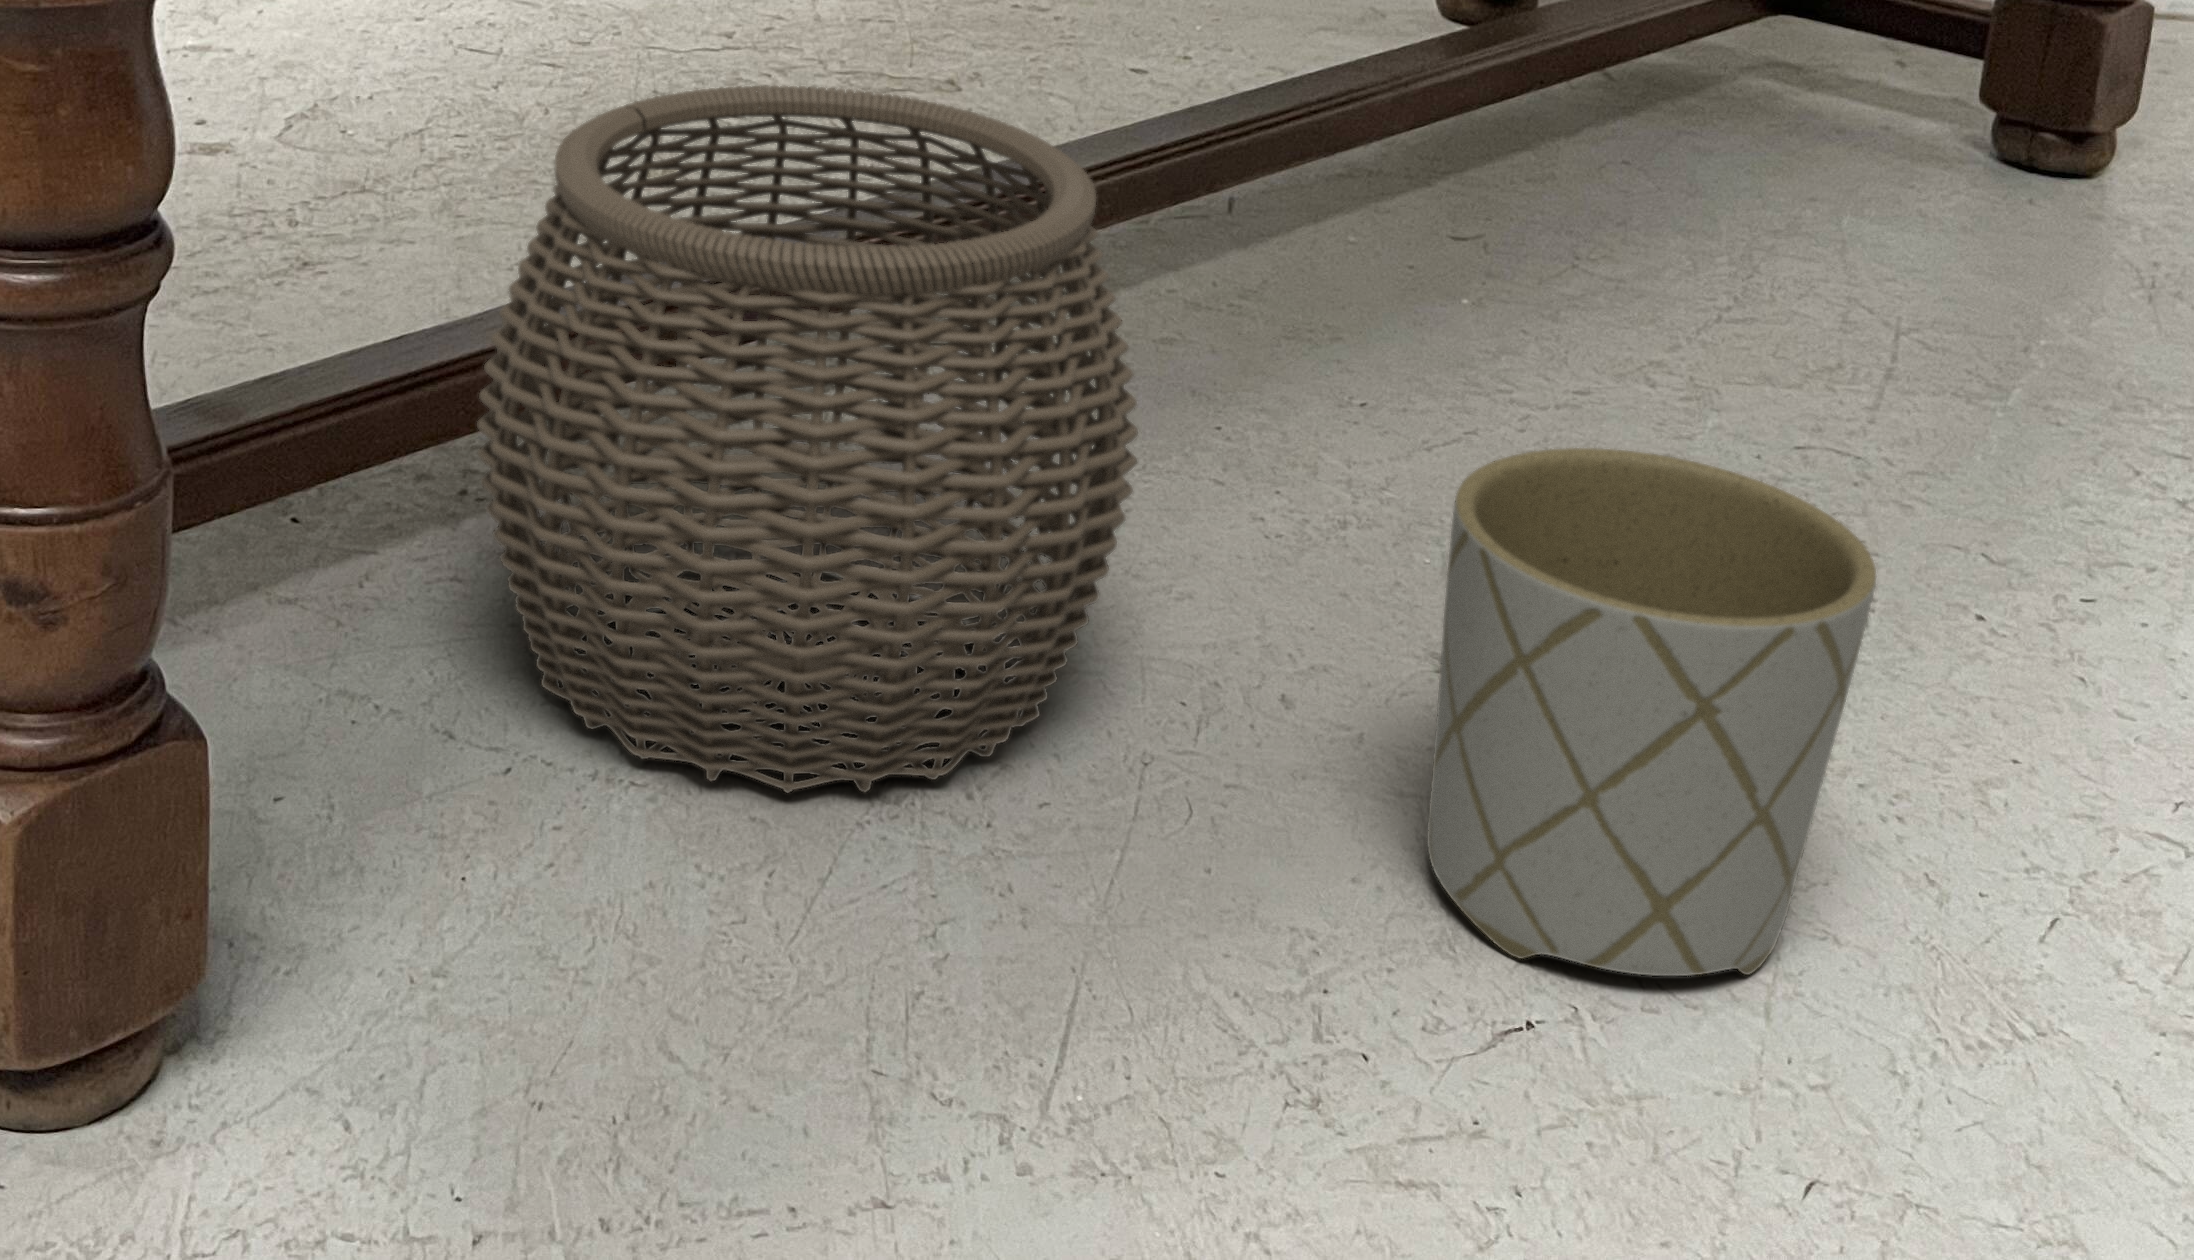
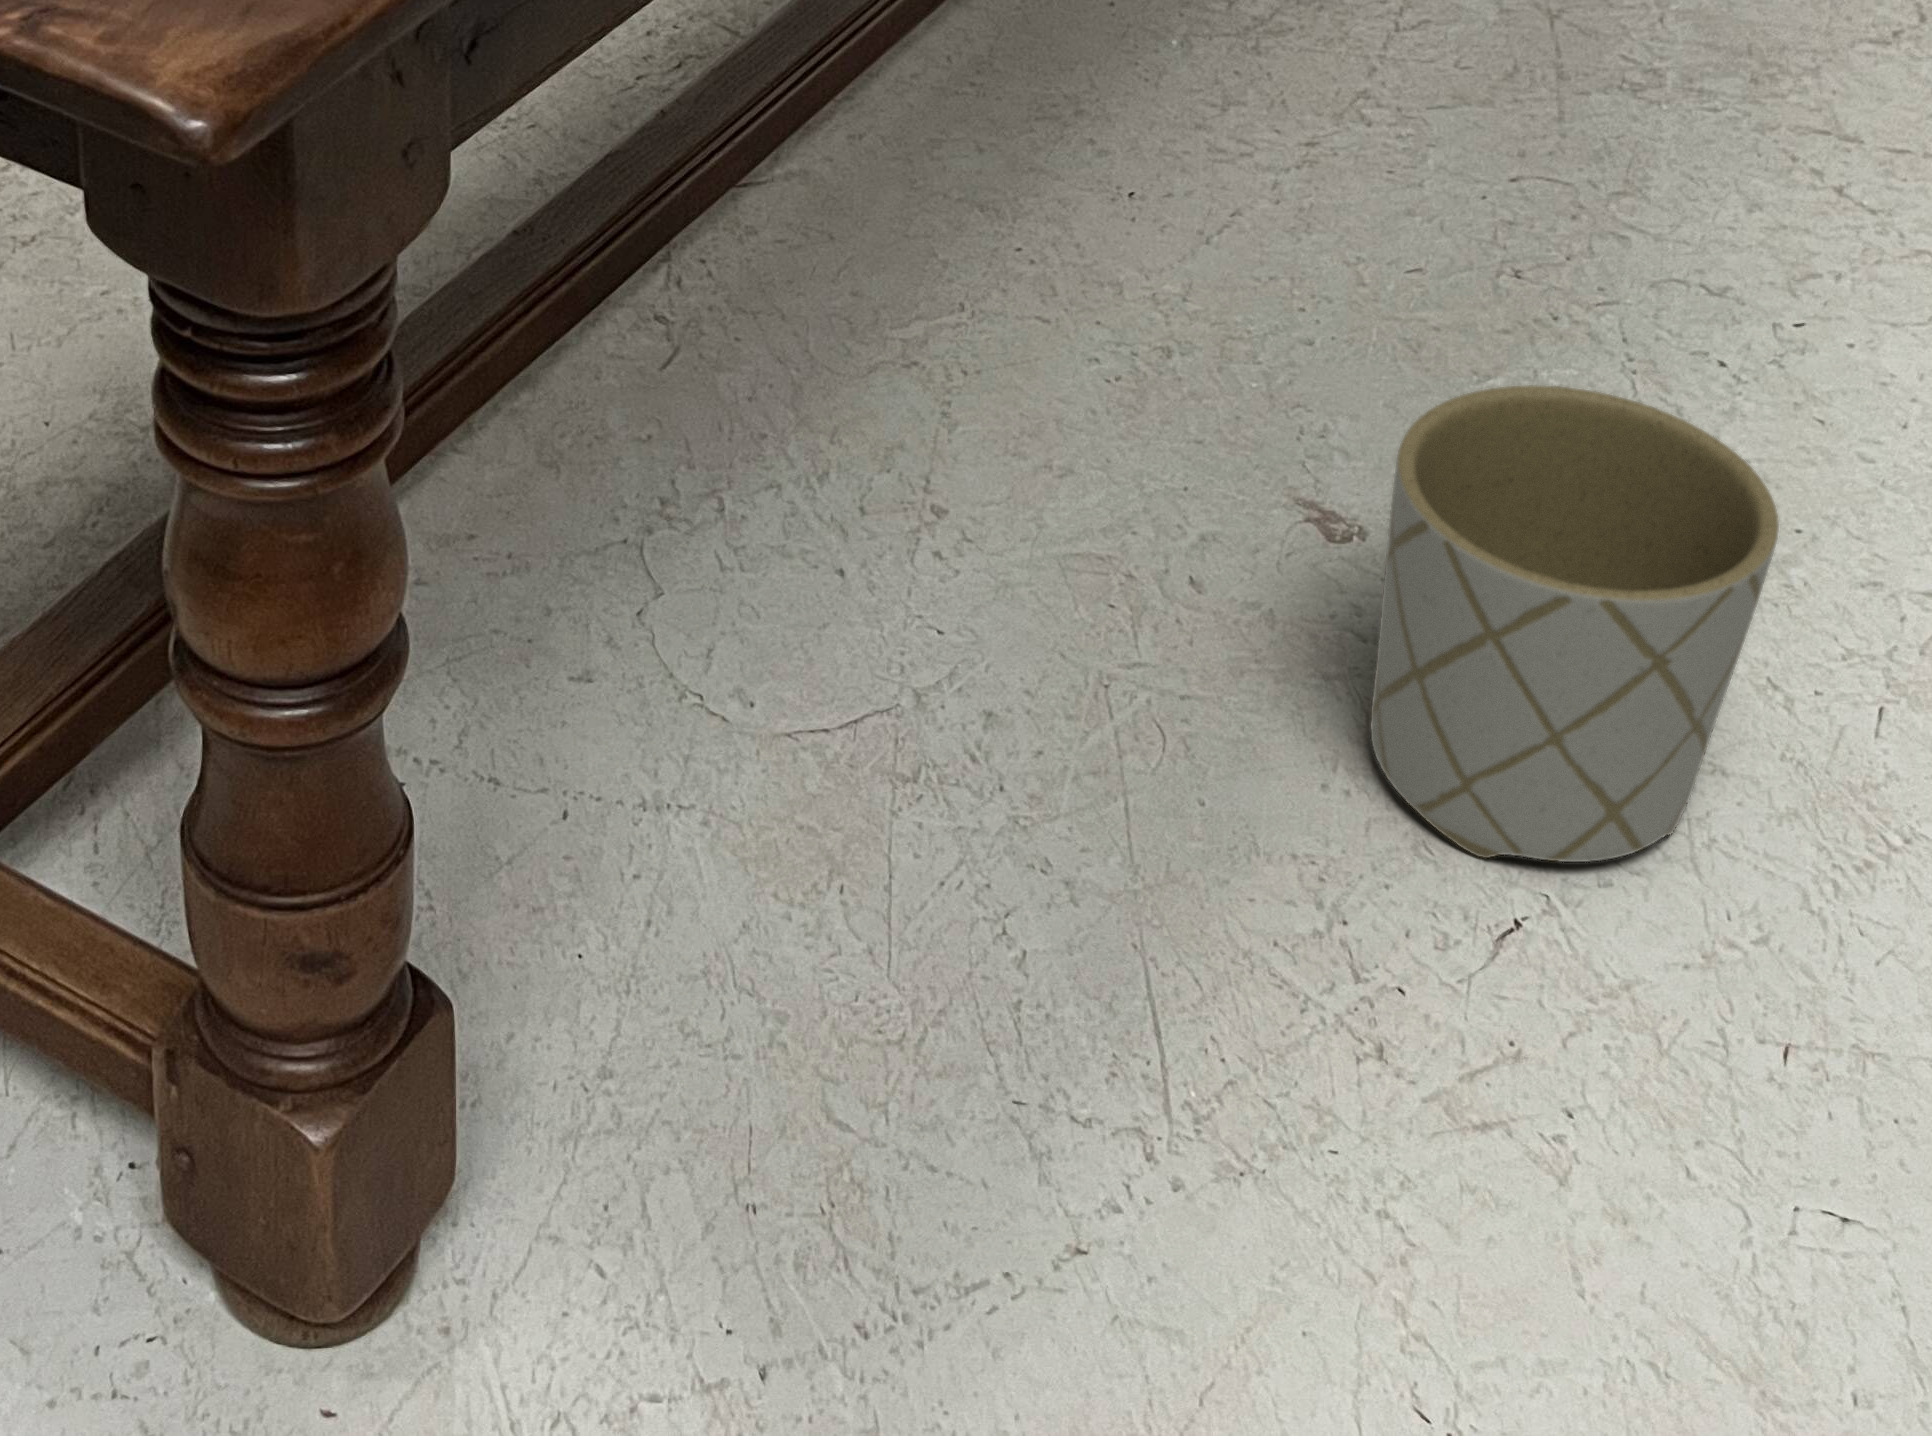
woven basket: present [477,86,1138,793] -> none [453,110,1074,804]

